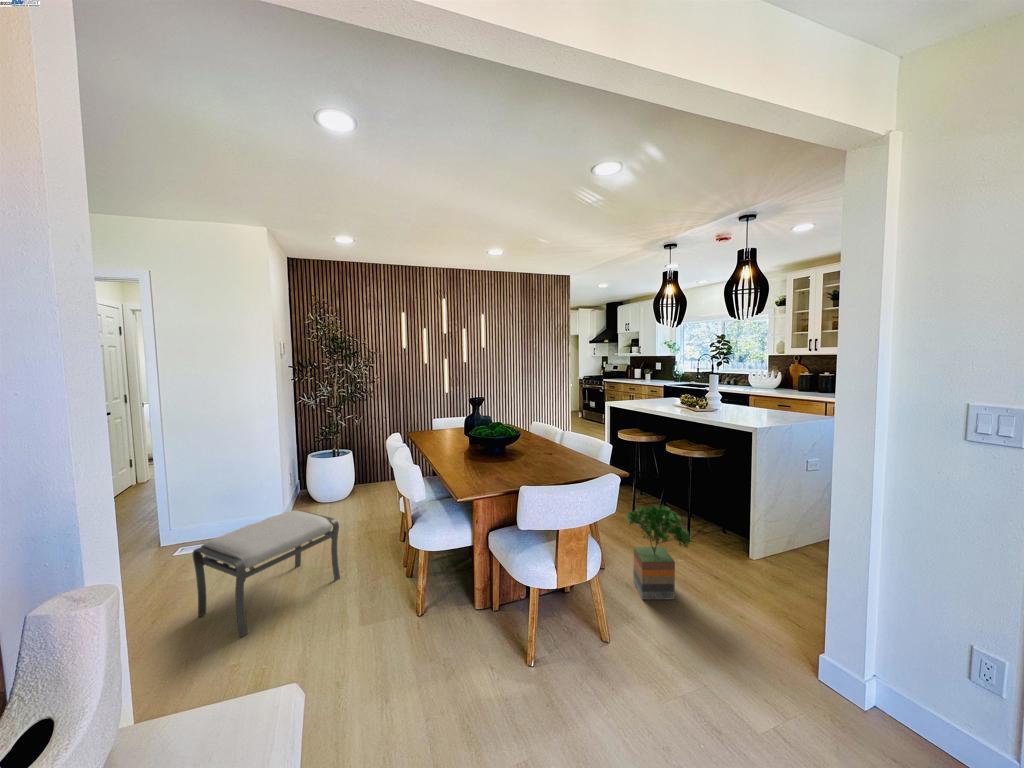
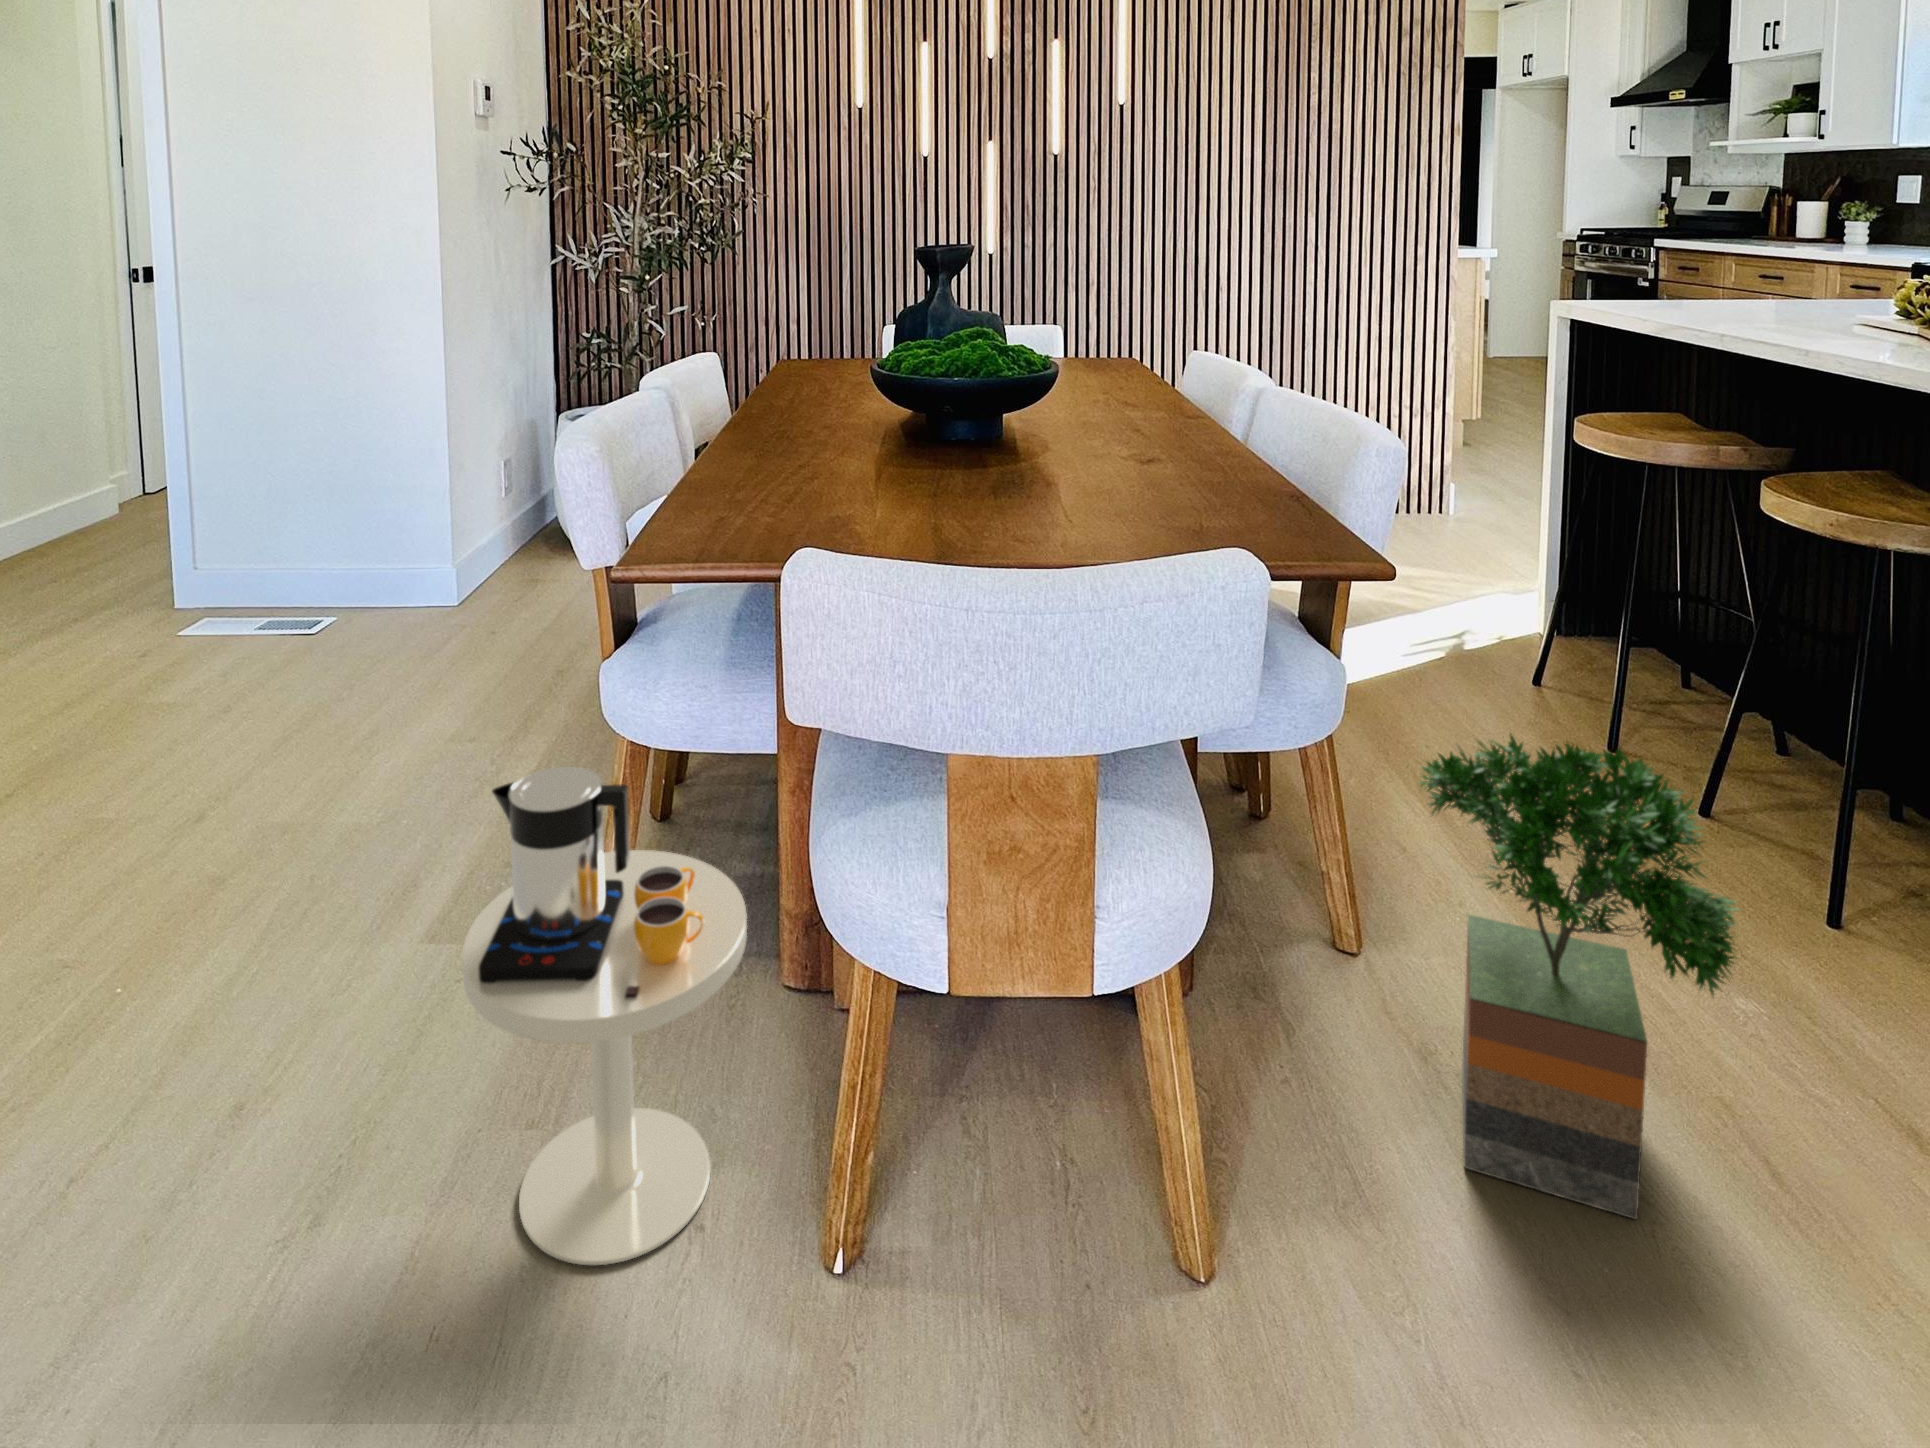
ottoman: present [193,510,340,637] -> none [61,557,462,901]
side table: none [430,548,501,674] -> present [462,766,747,1265]

